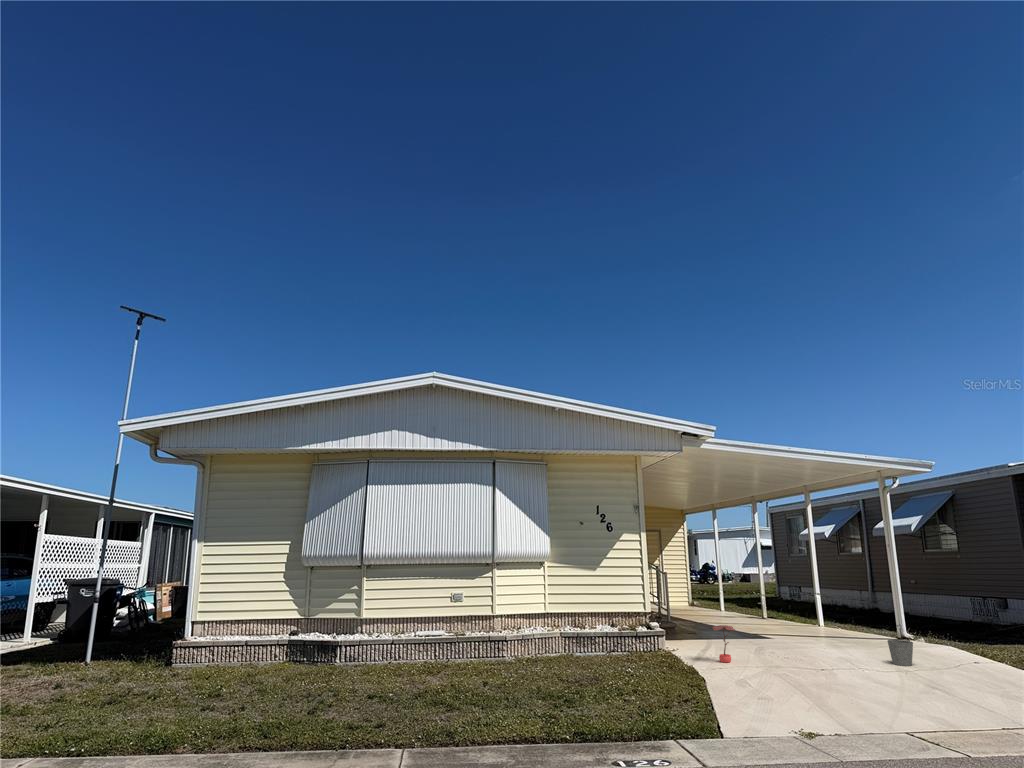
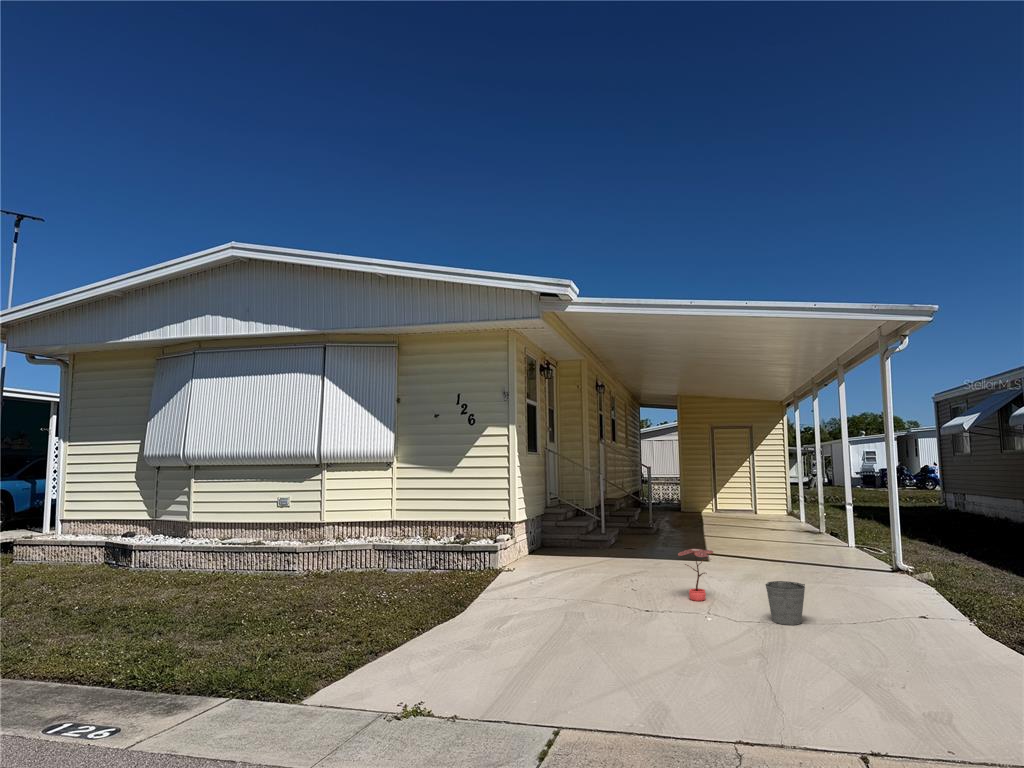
potted plant: present [712,625,735,663] -> present [678,549,713,601]

